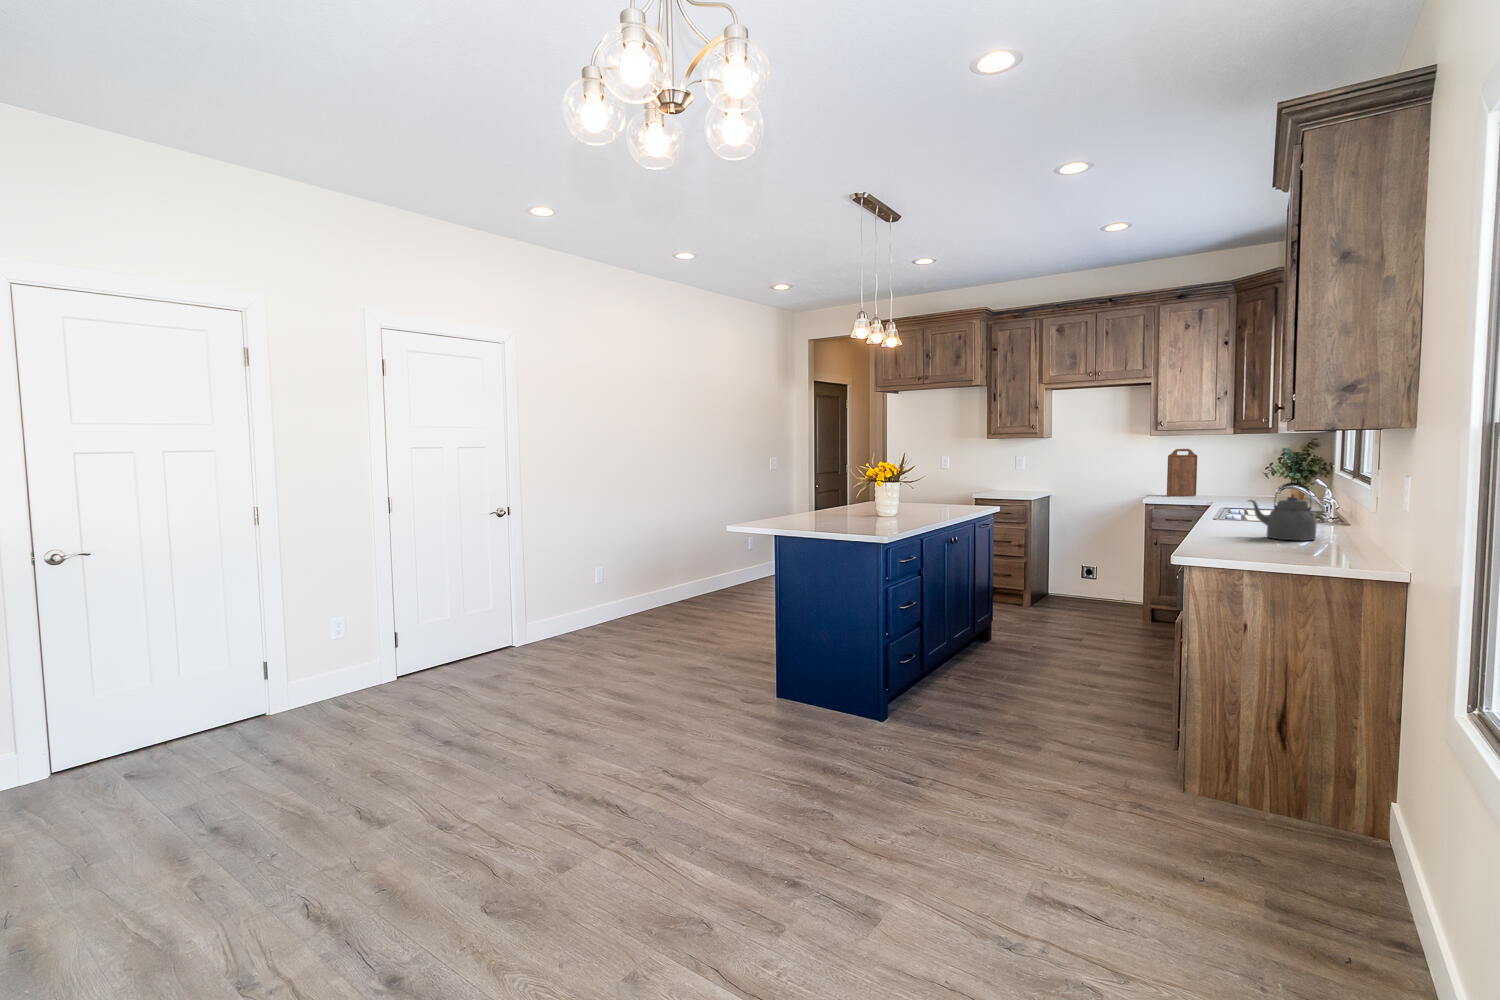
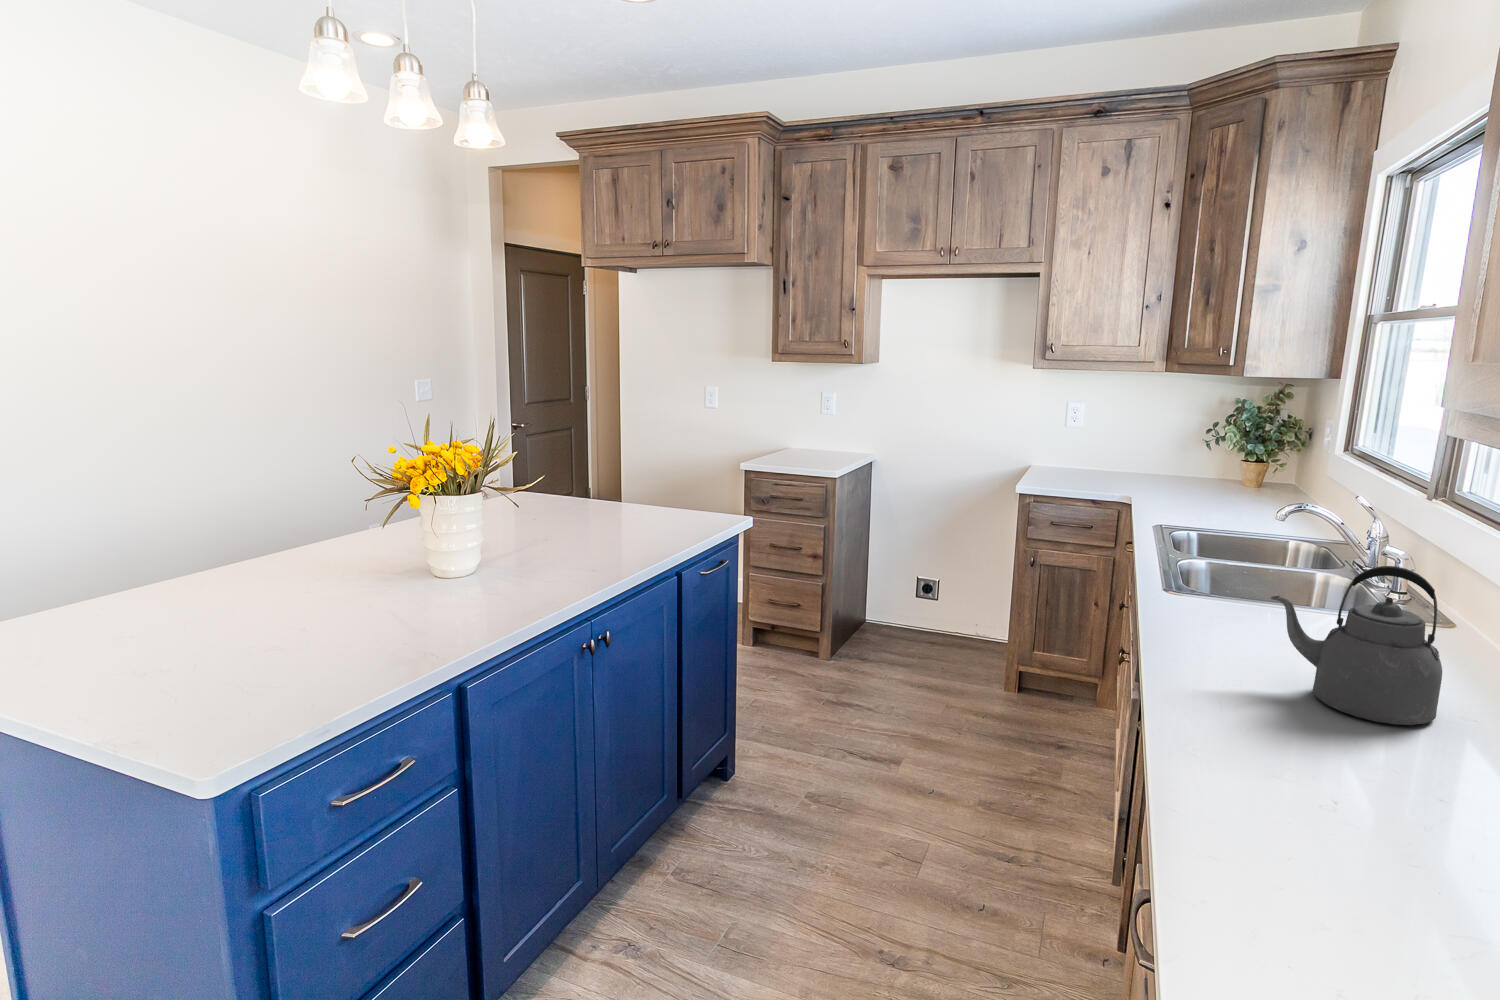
cutting board: present [1167,449,1197,496] -> none [1053,390,1104,470]

